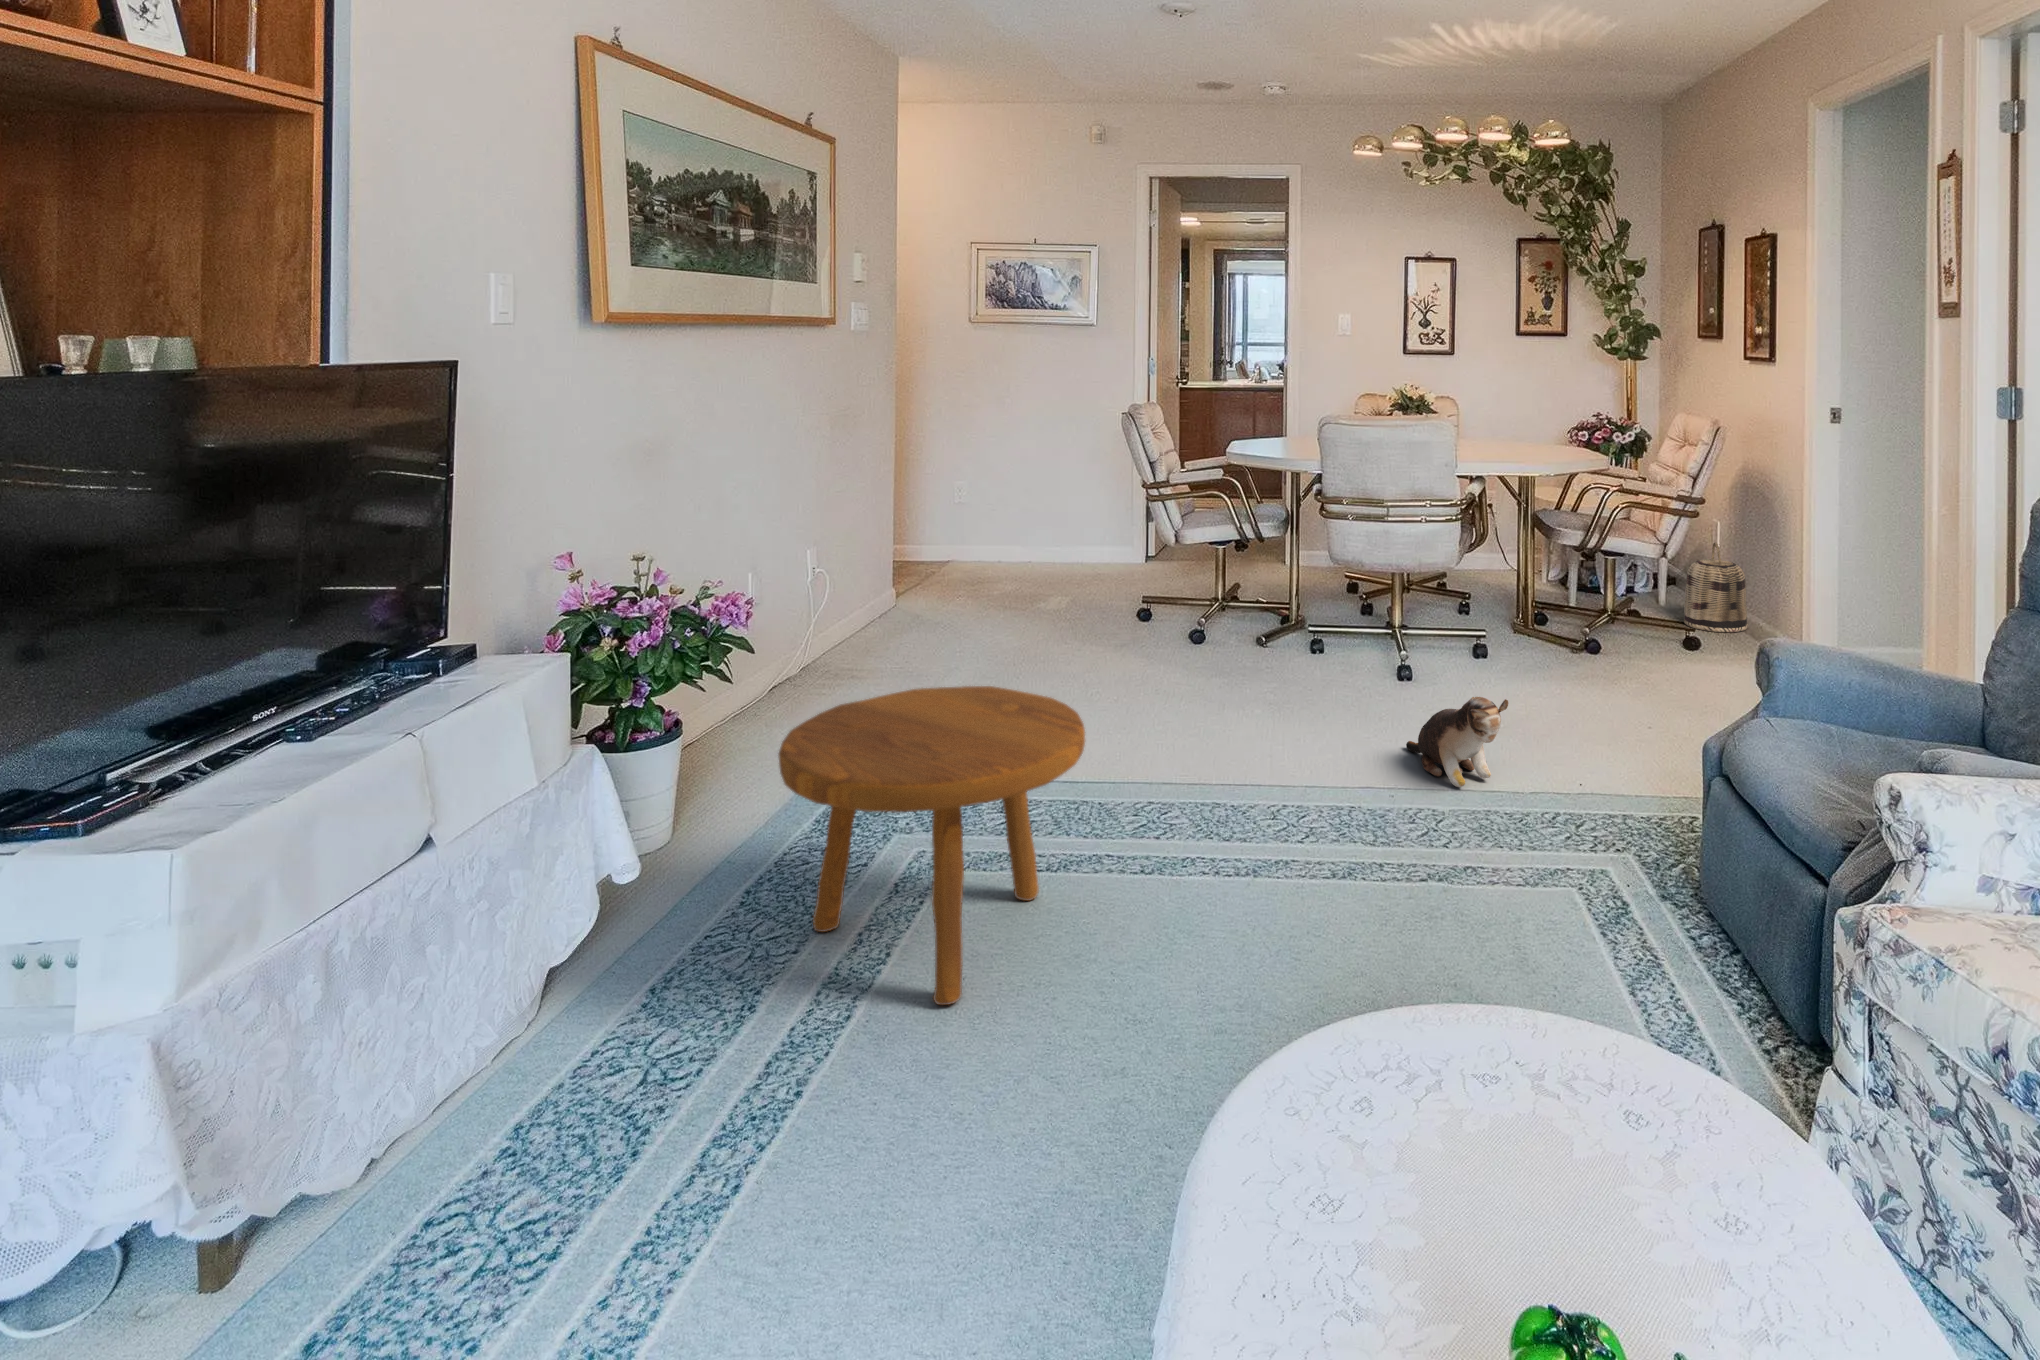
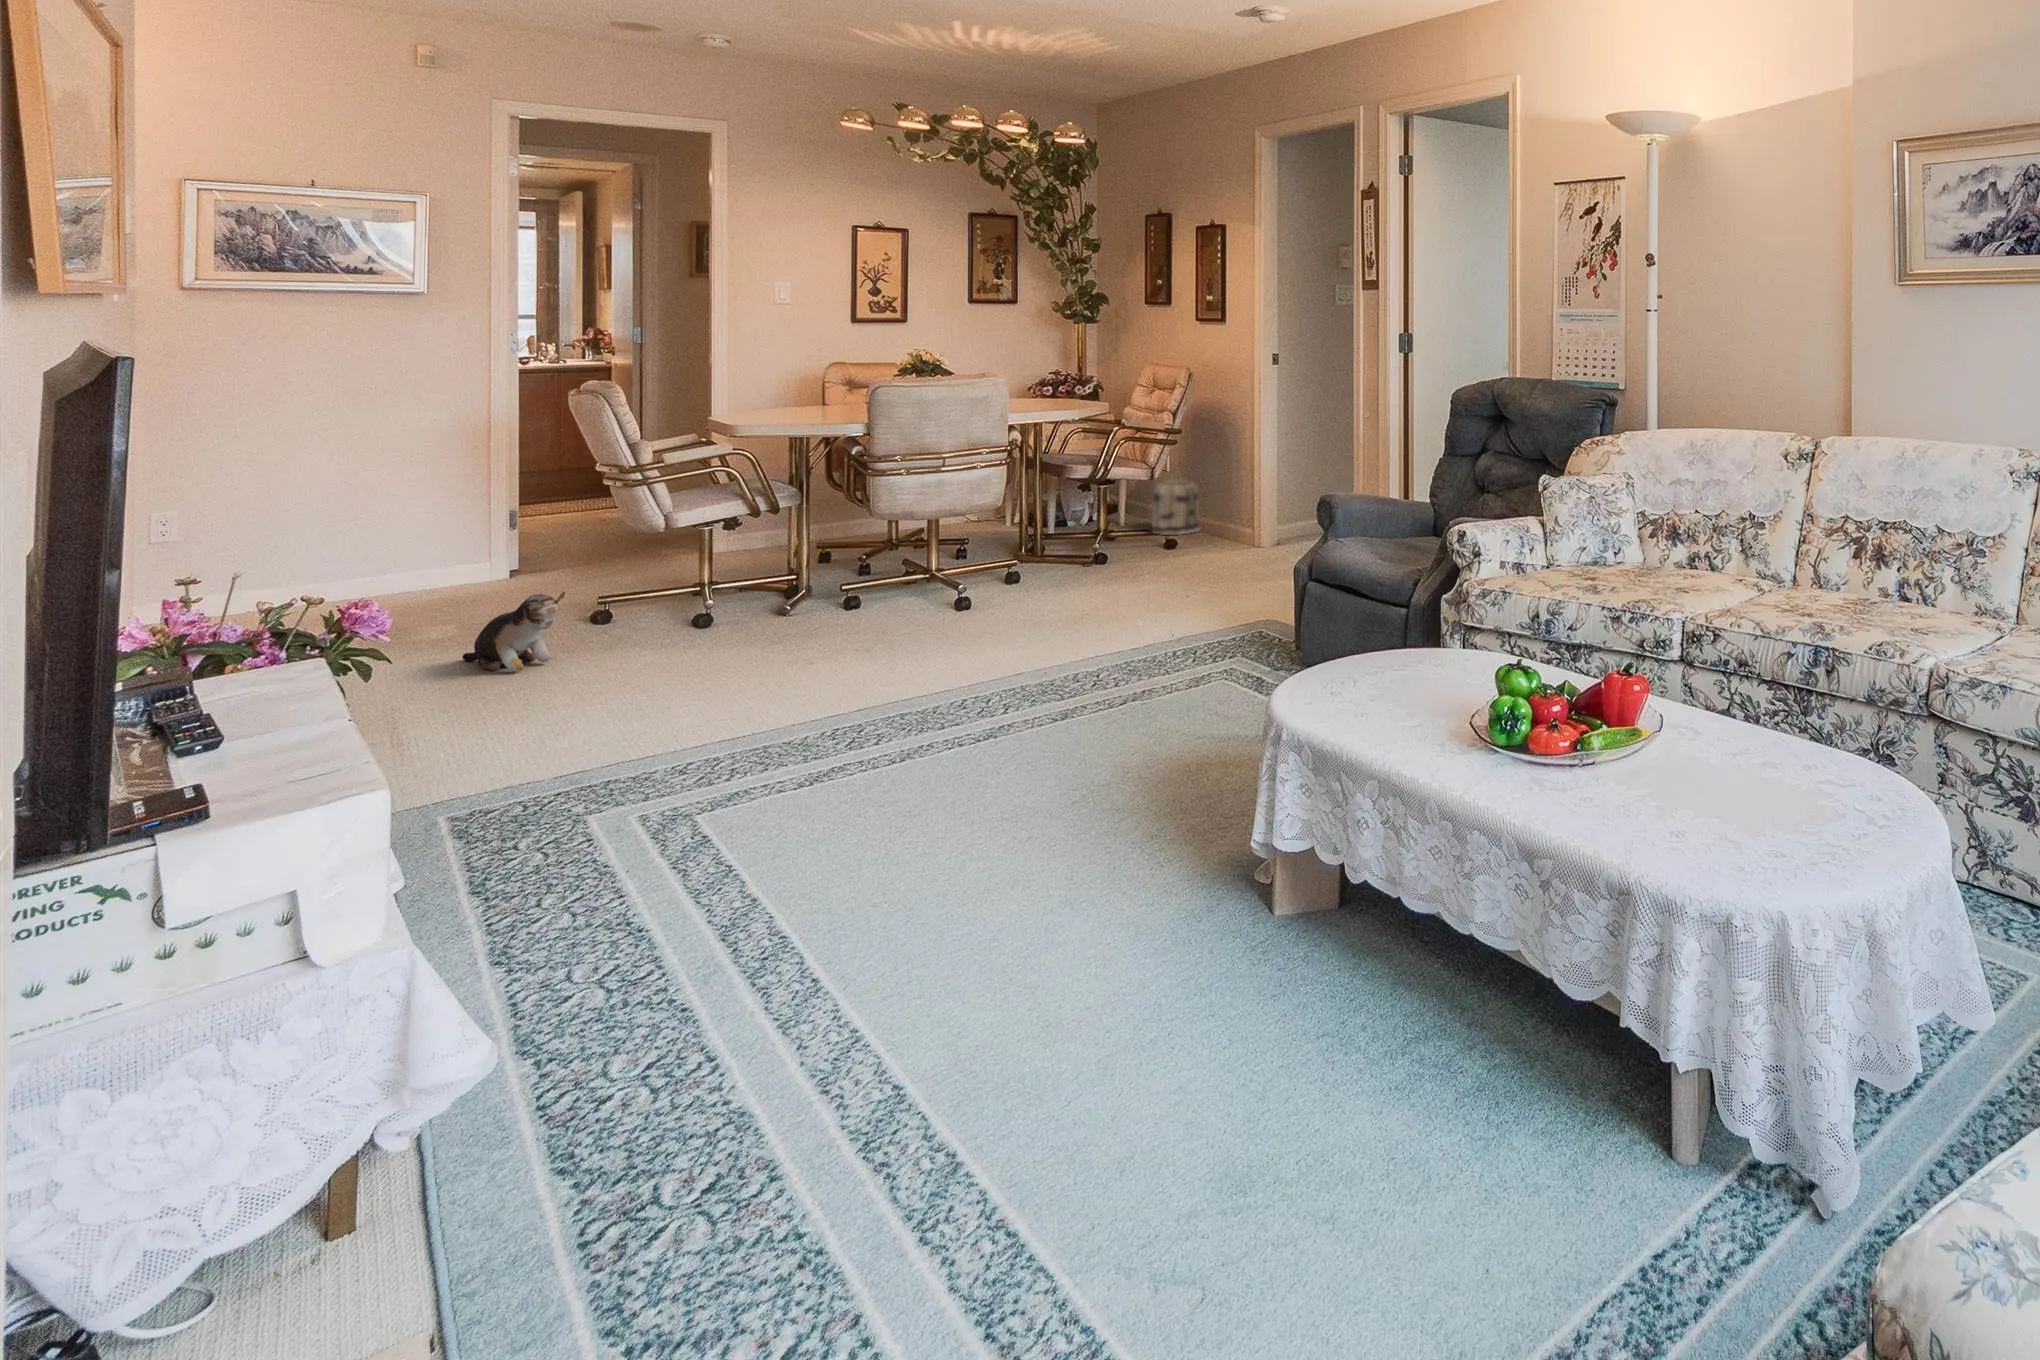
footstool: present [778,686,1085,1005] -> none [624,613,919,851]
plush toy: present [1406,697,1508,787] -> present [463,592,565,672]

